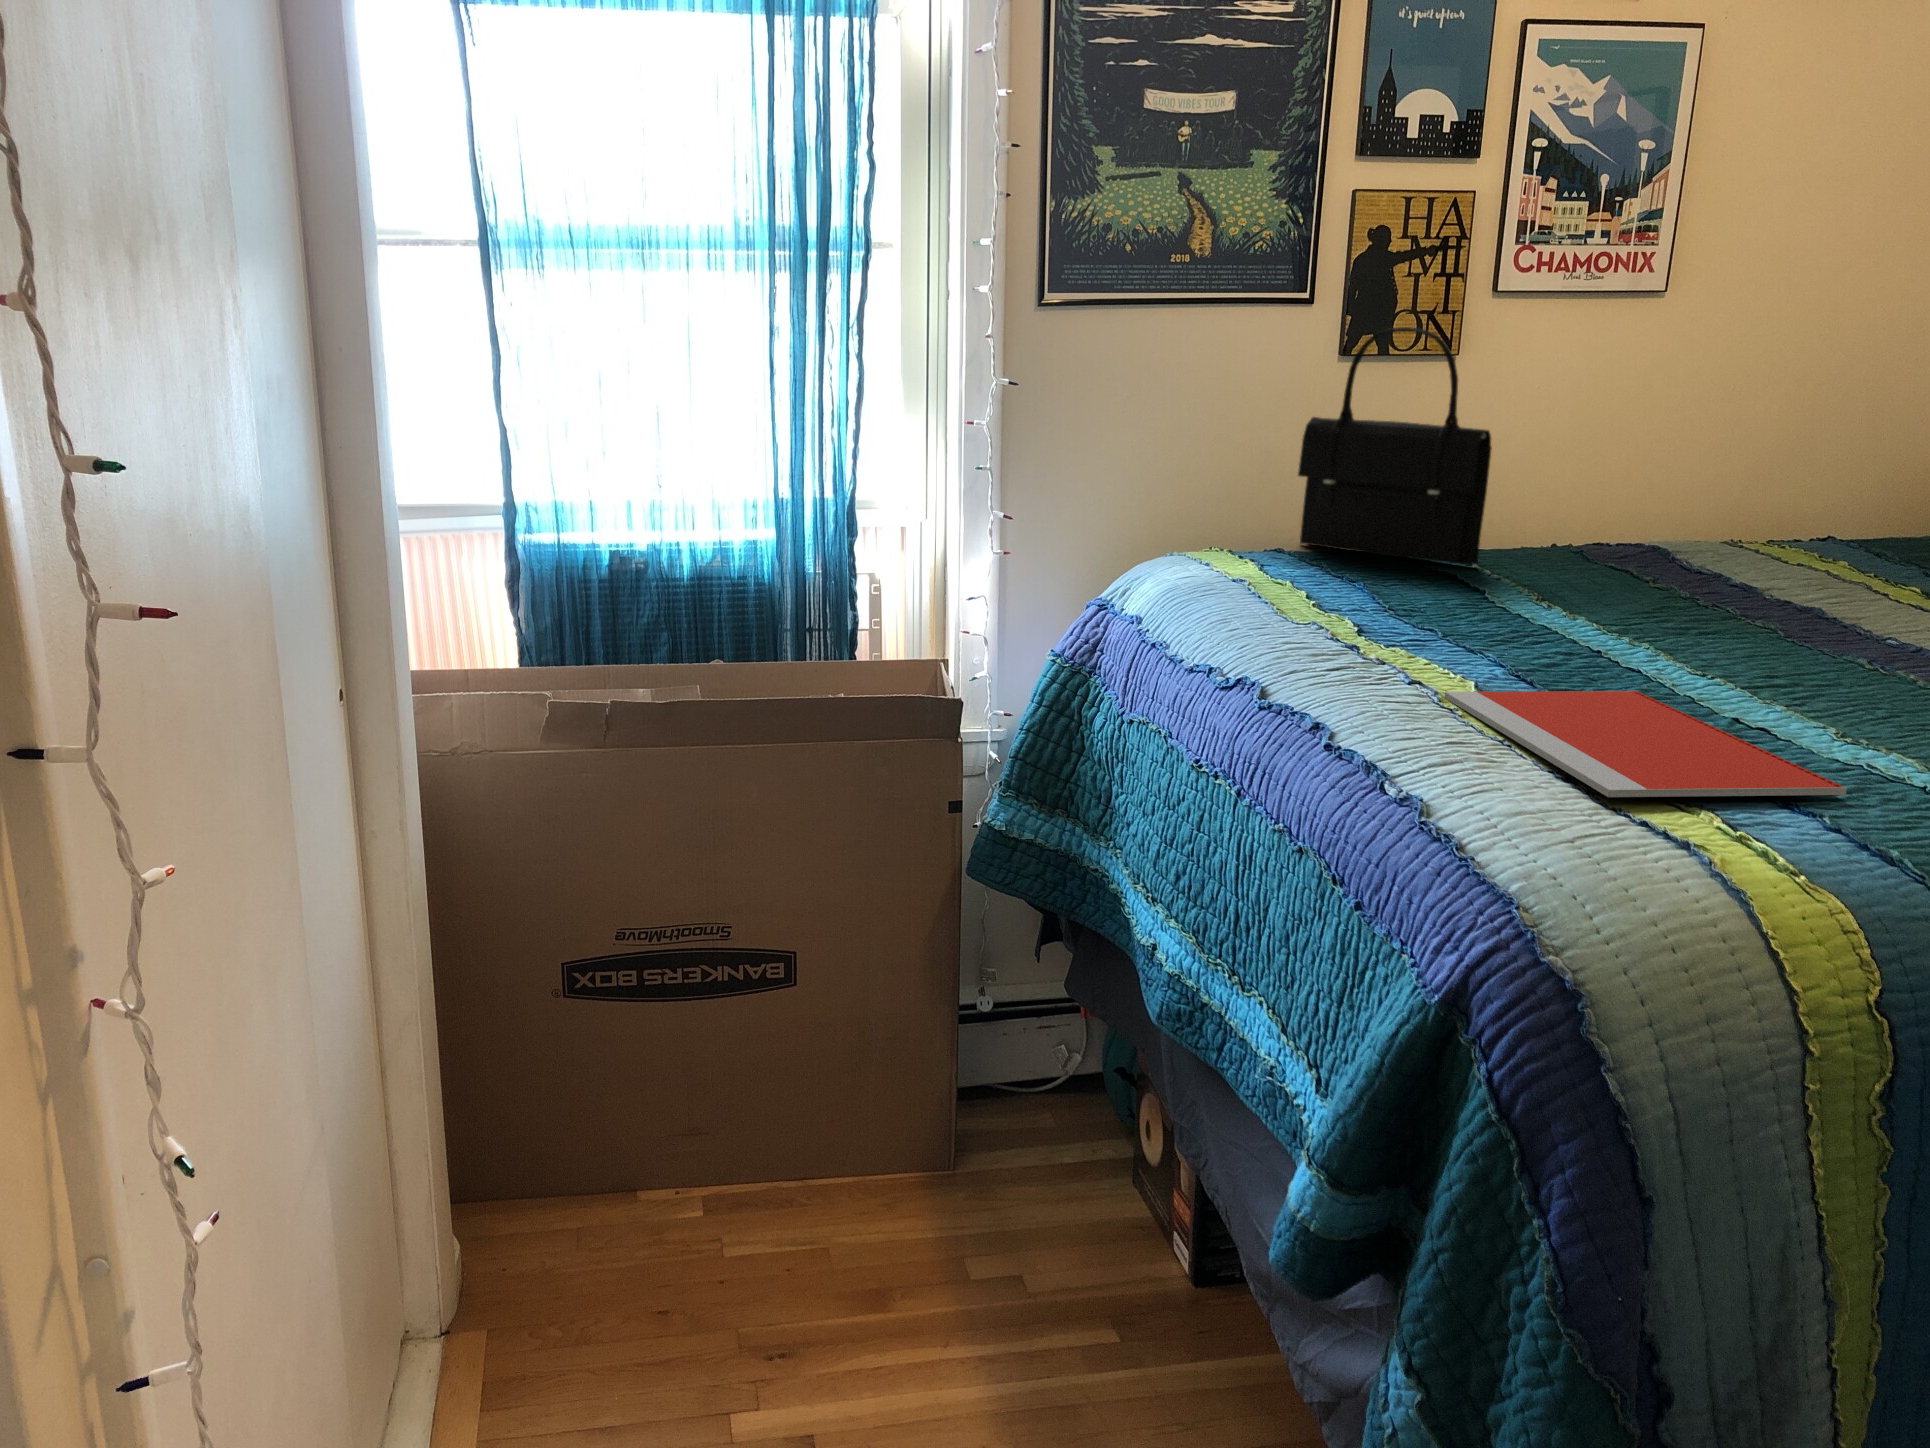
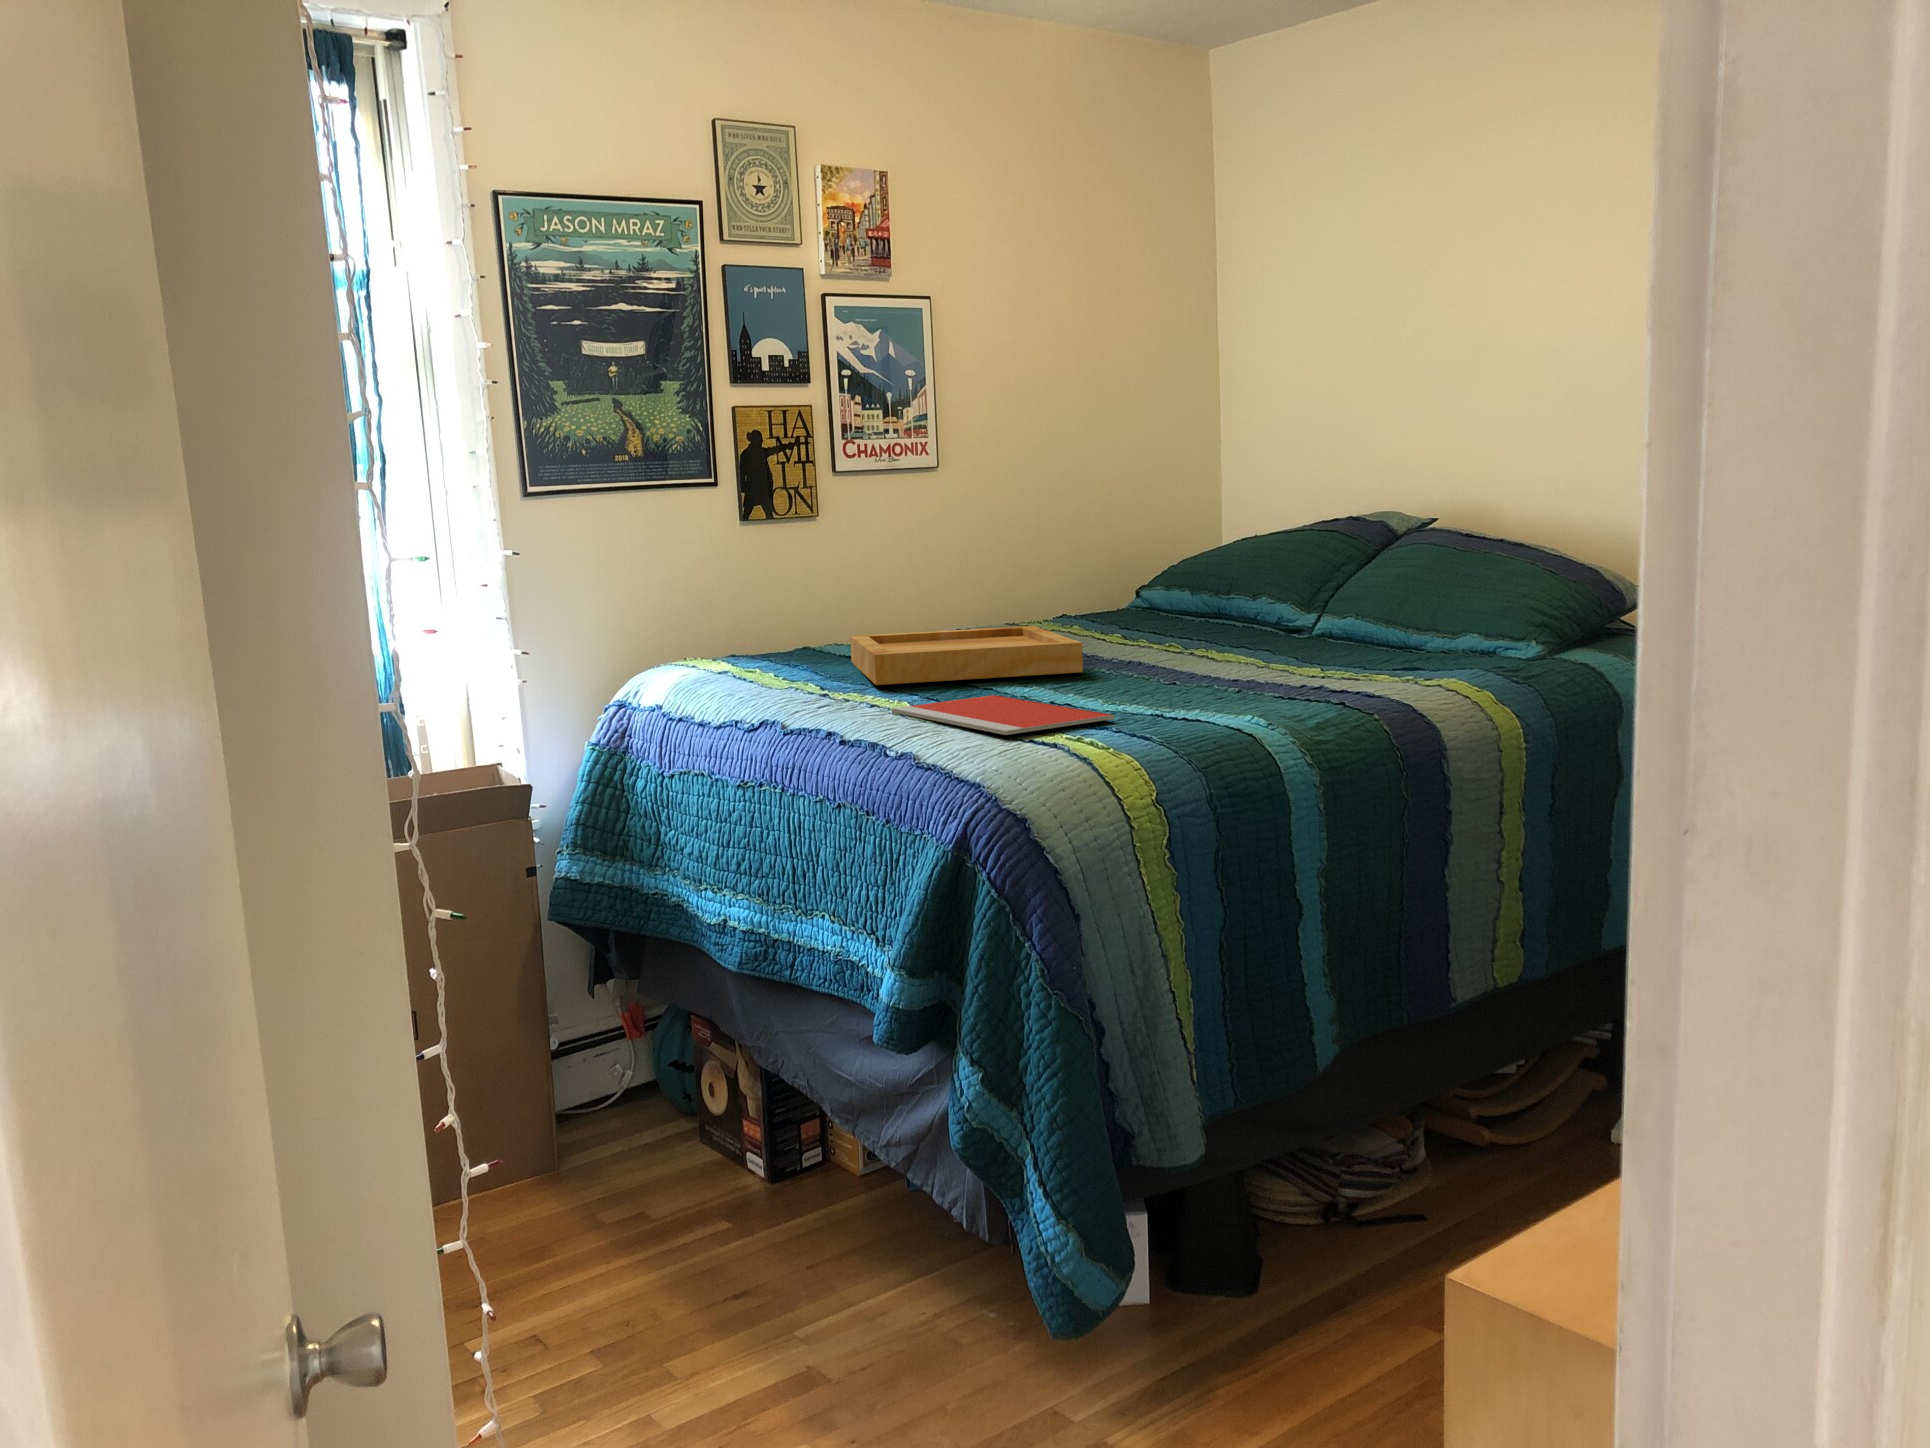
handbag: present [1298,327,1492,566] -> none [731,497,866,652]
tray: none [1446,544,1834,665] -> present [850,626,1083,685]

